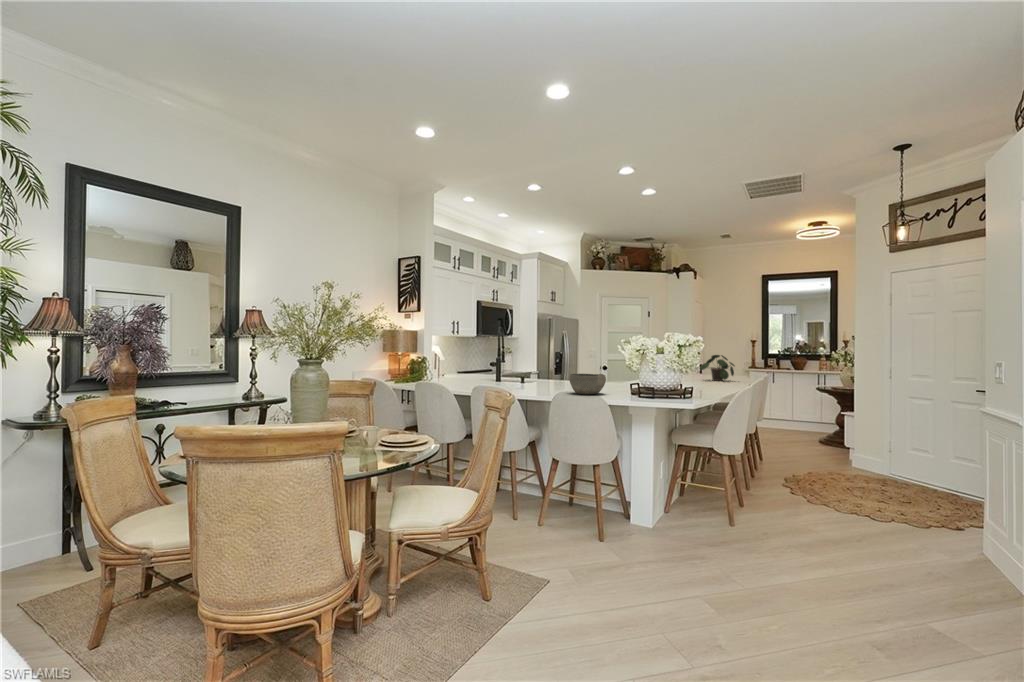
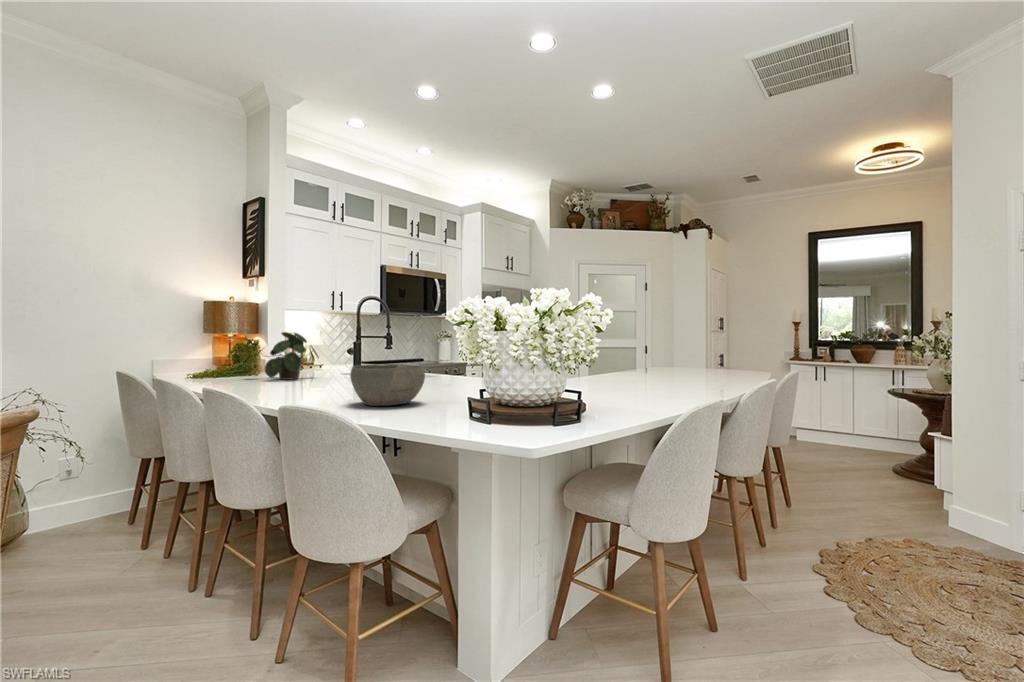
potted plant: present [700,355,735,381] -> present [253,332,319,380]

